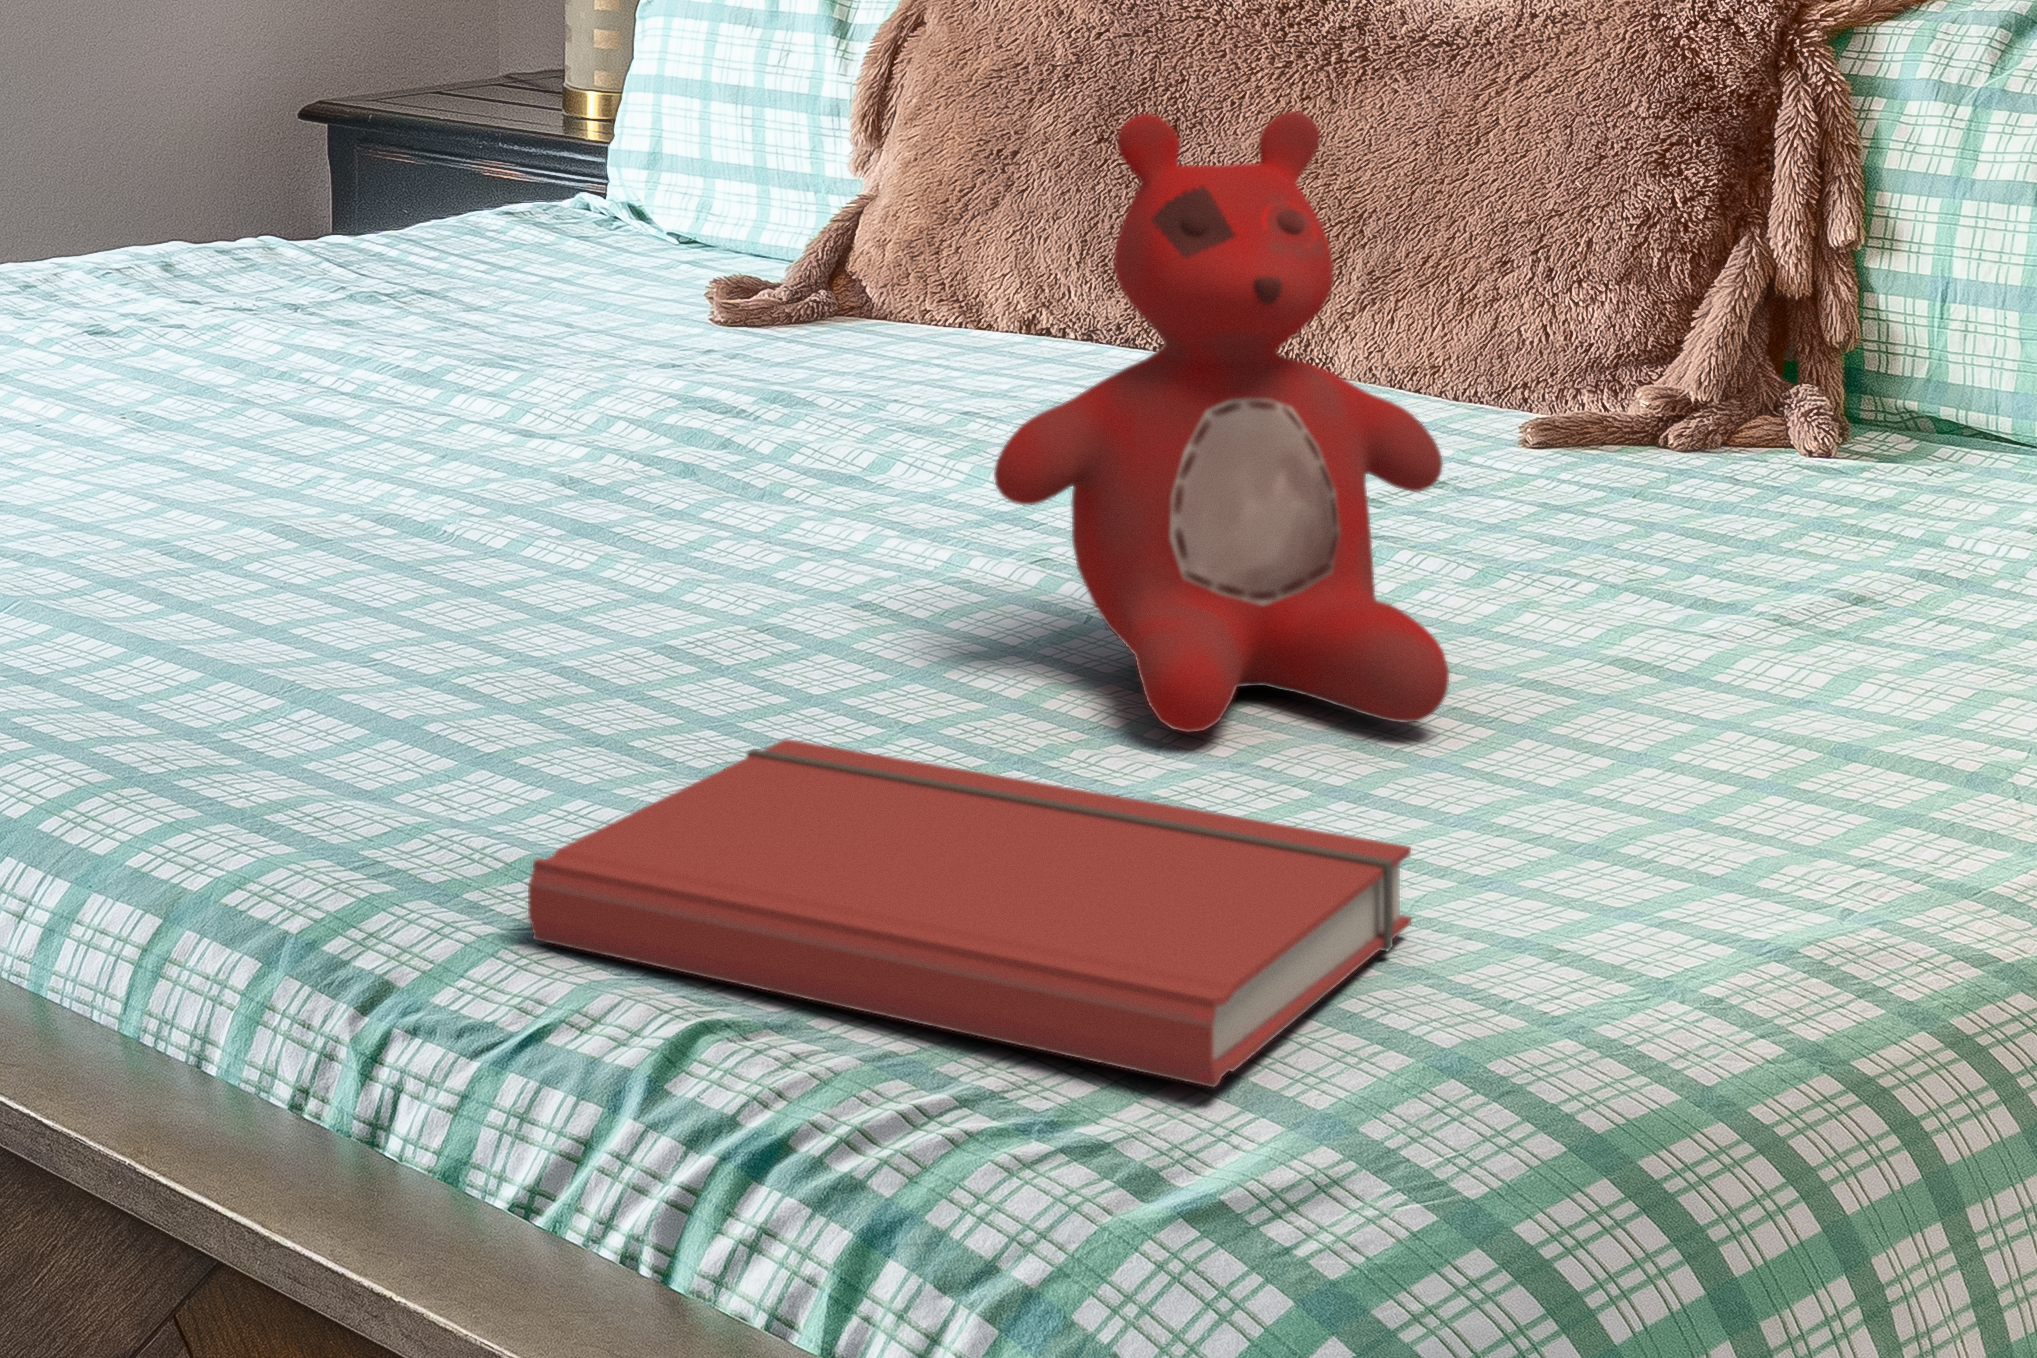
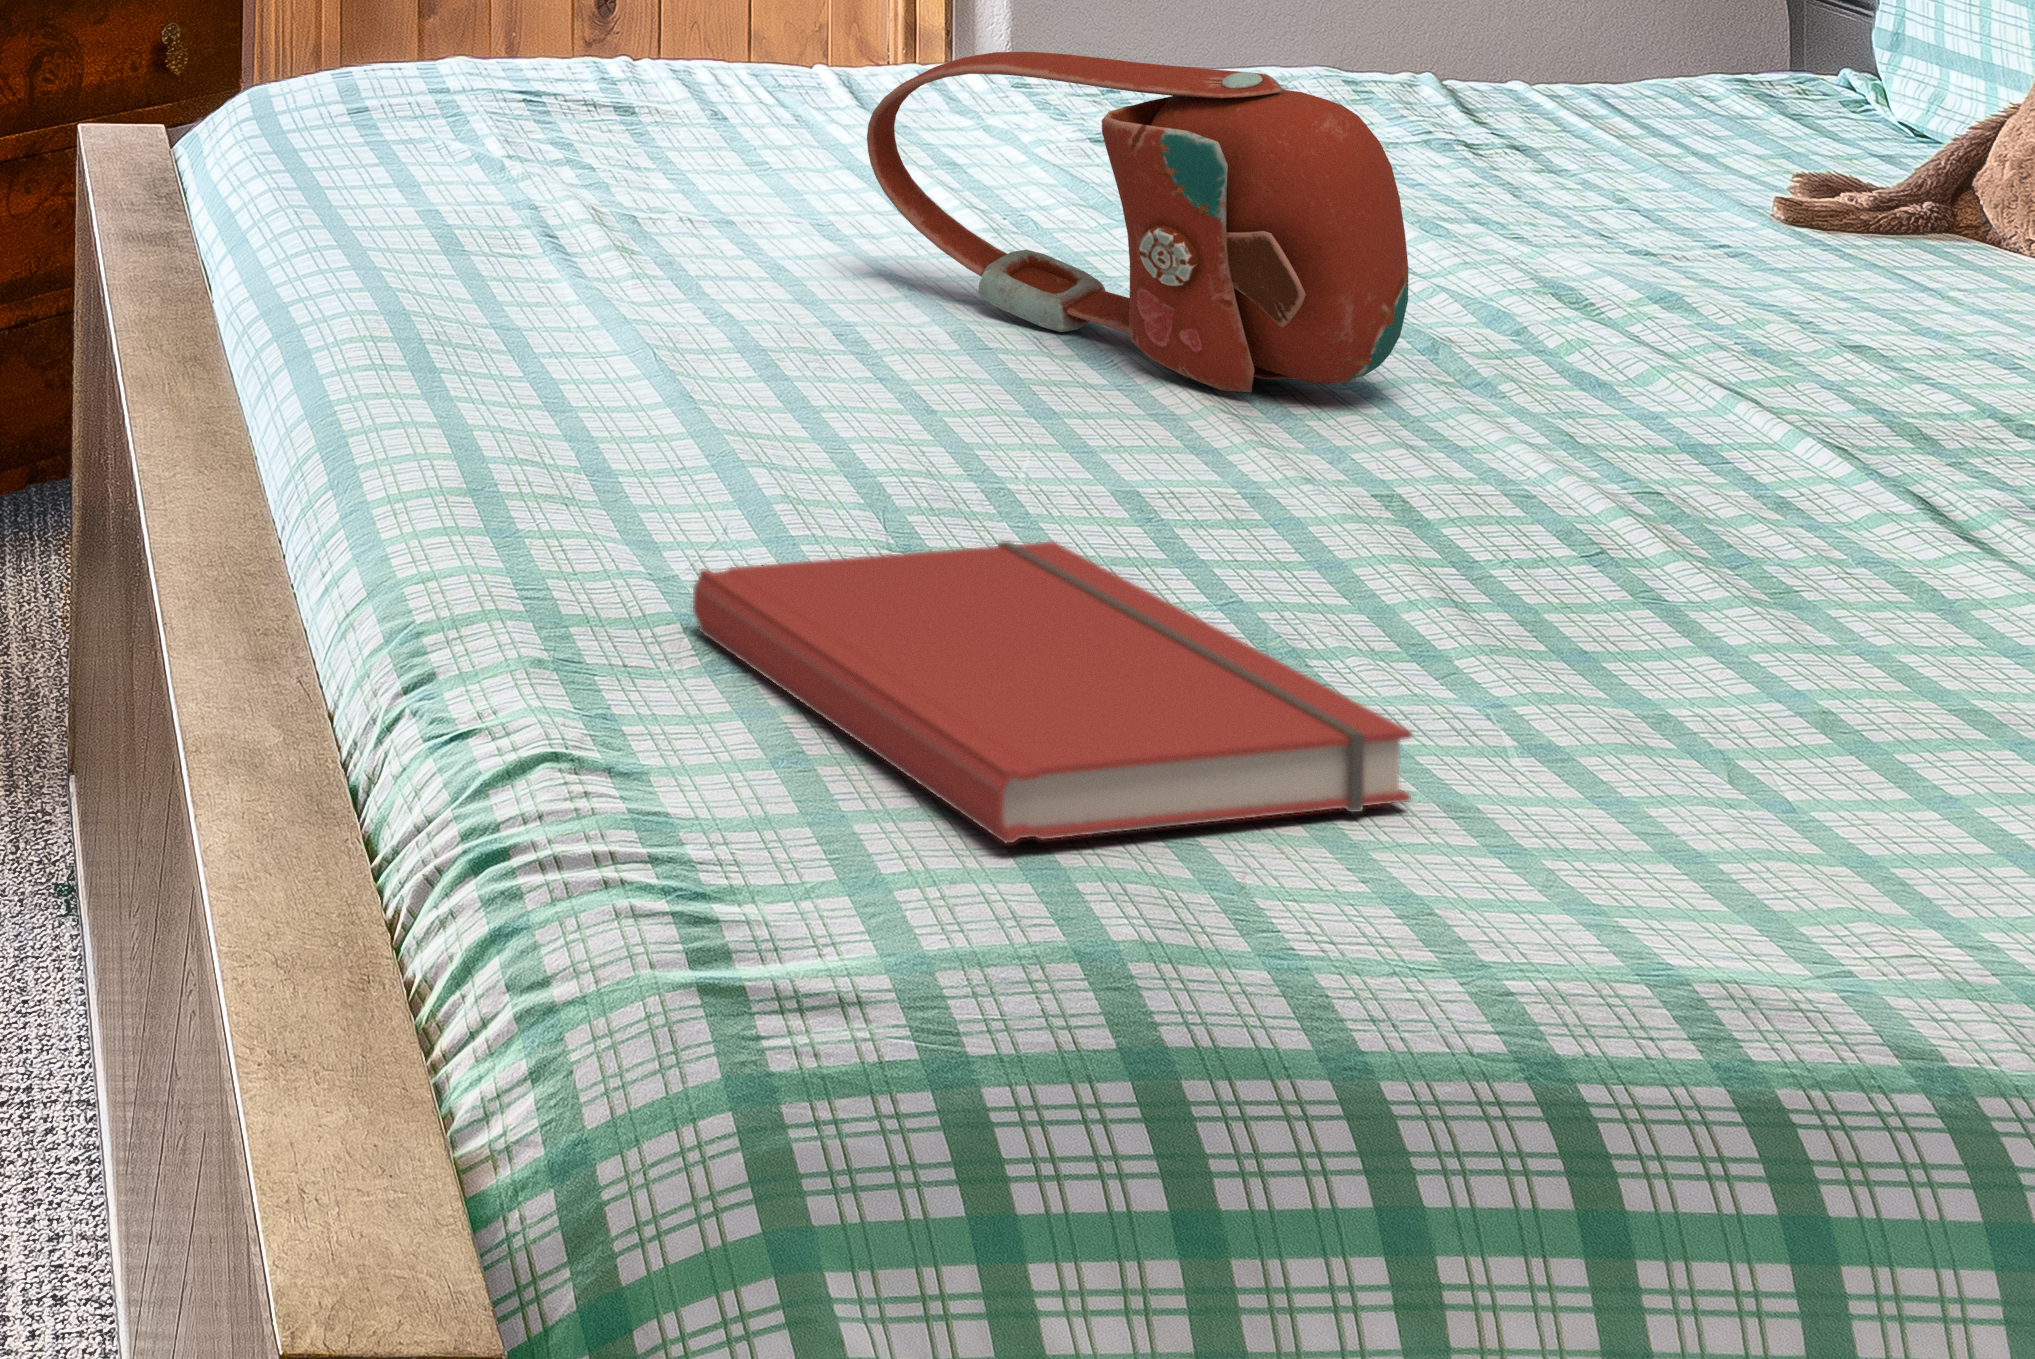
stuffed bear: present [994,111,1449,732] -> none [1428,44,1924,673]
handbag: none [90,207,751,558] -> present [867,52,1408,392]

